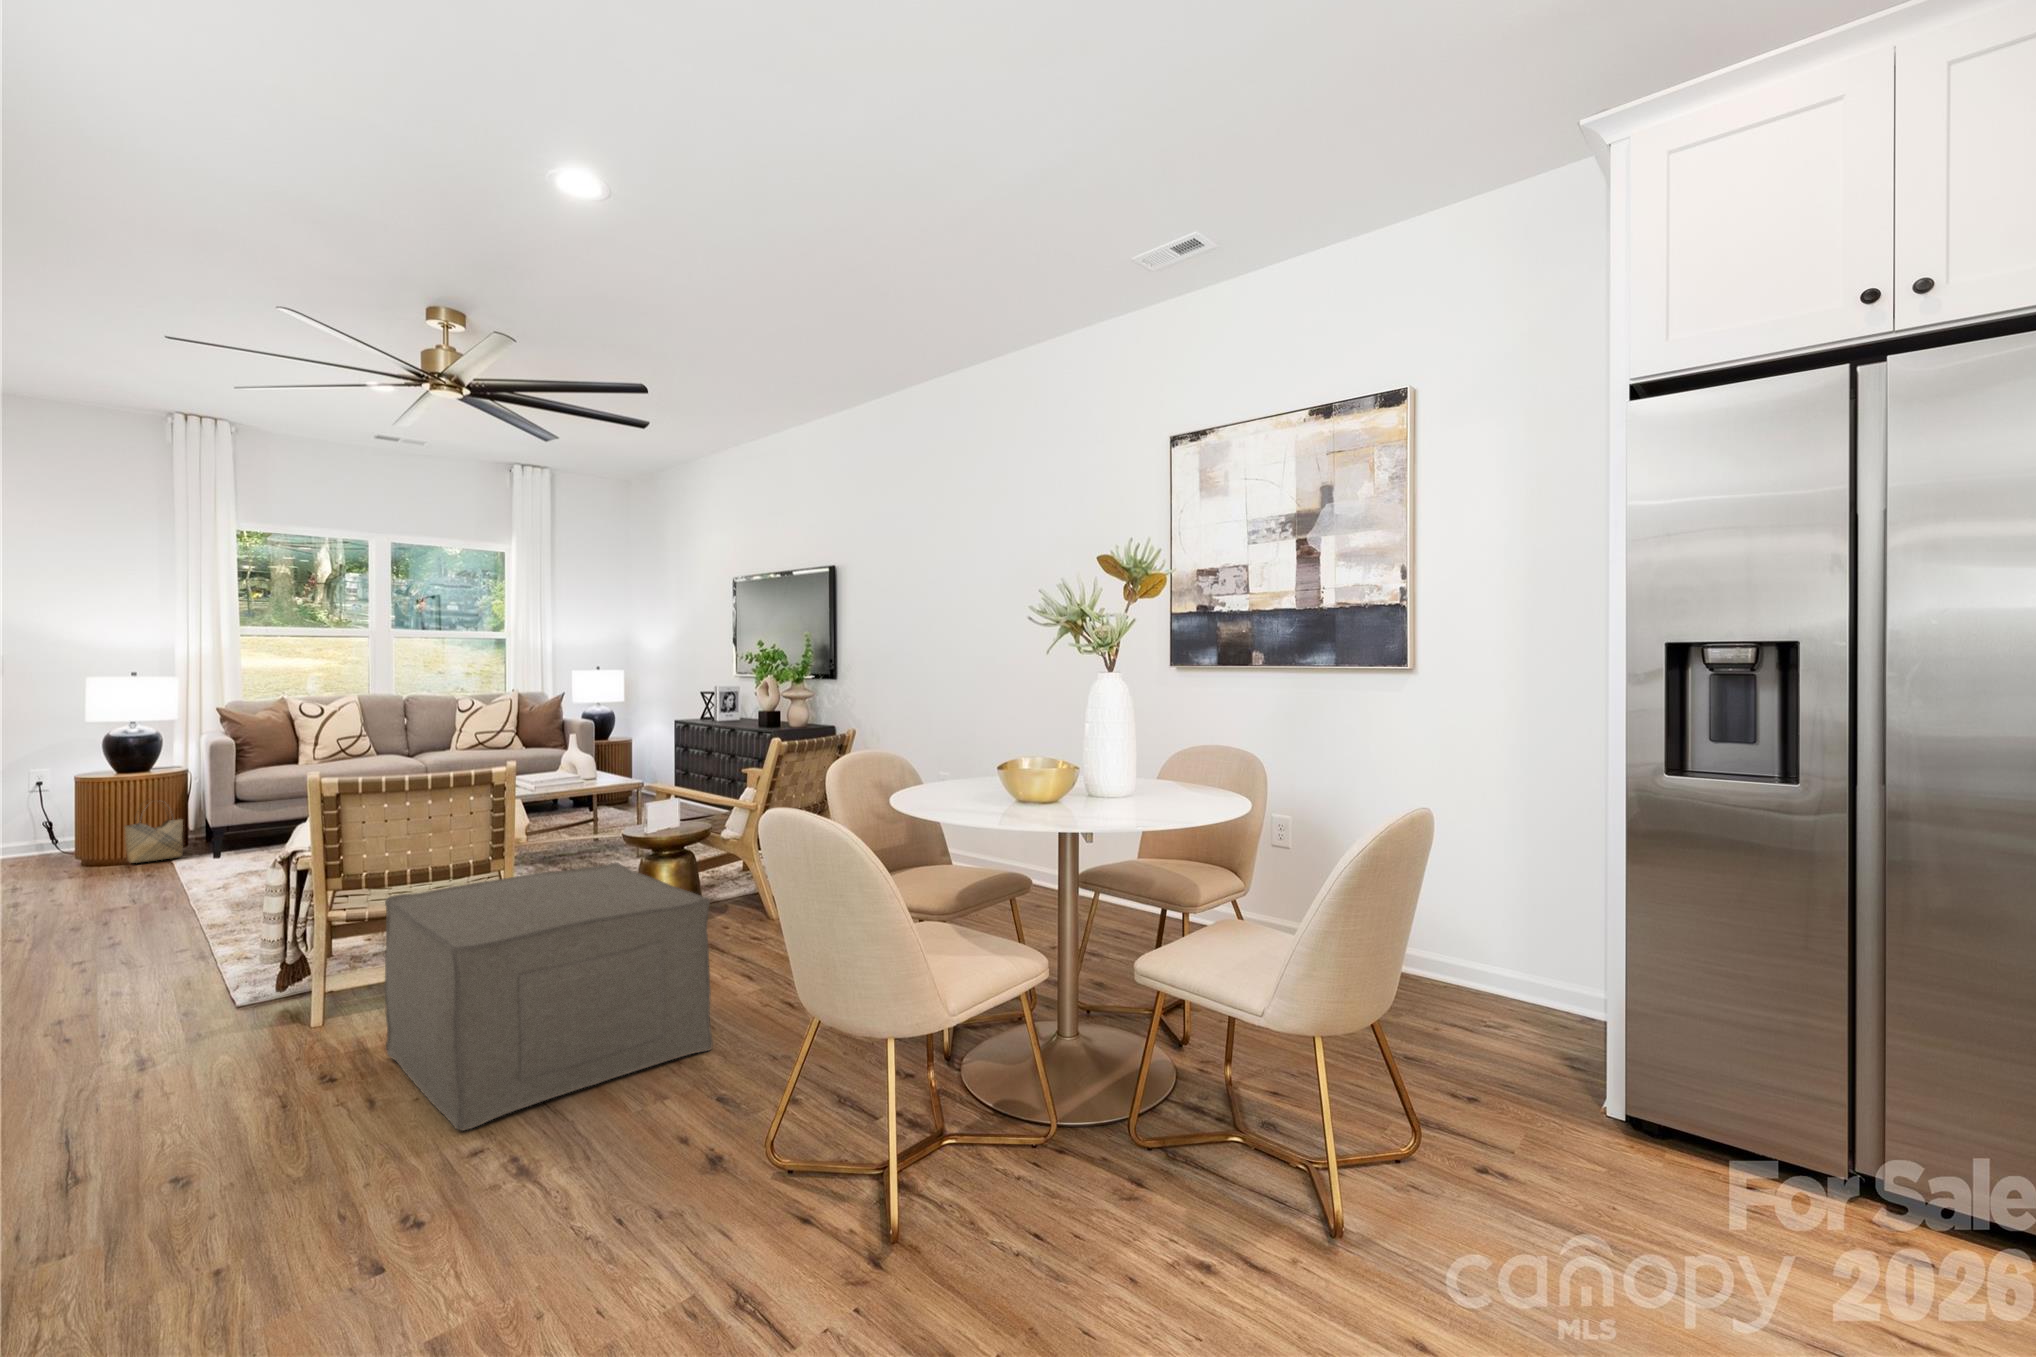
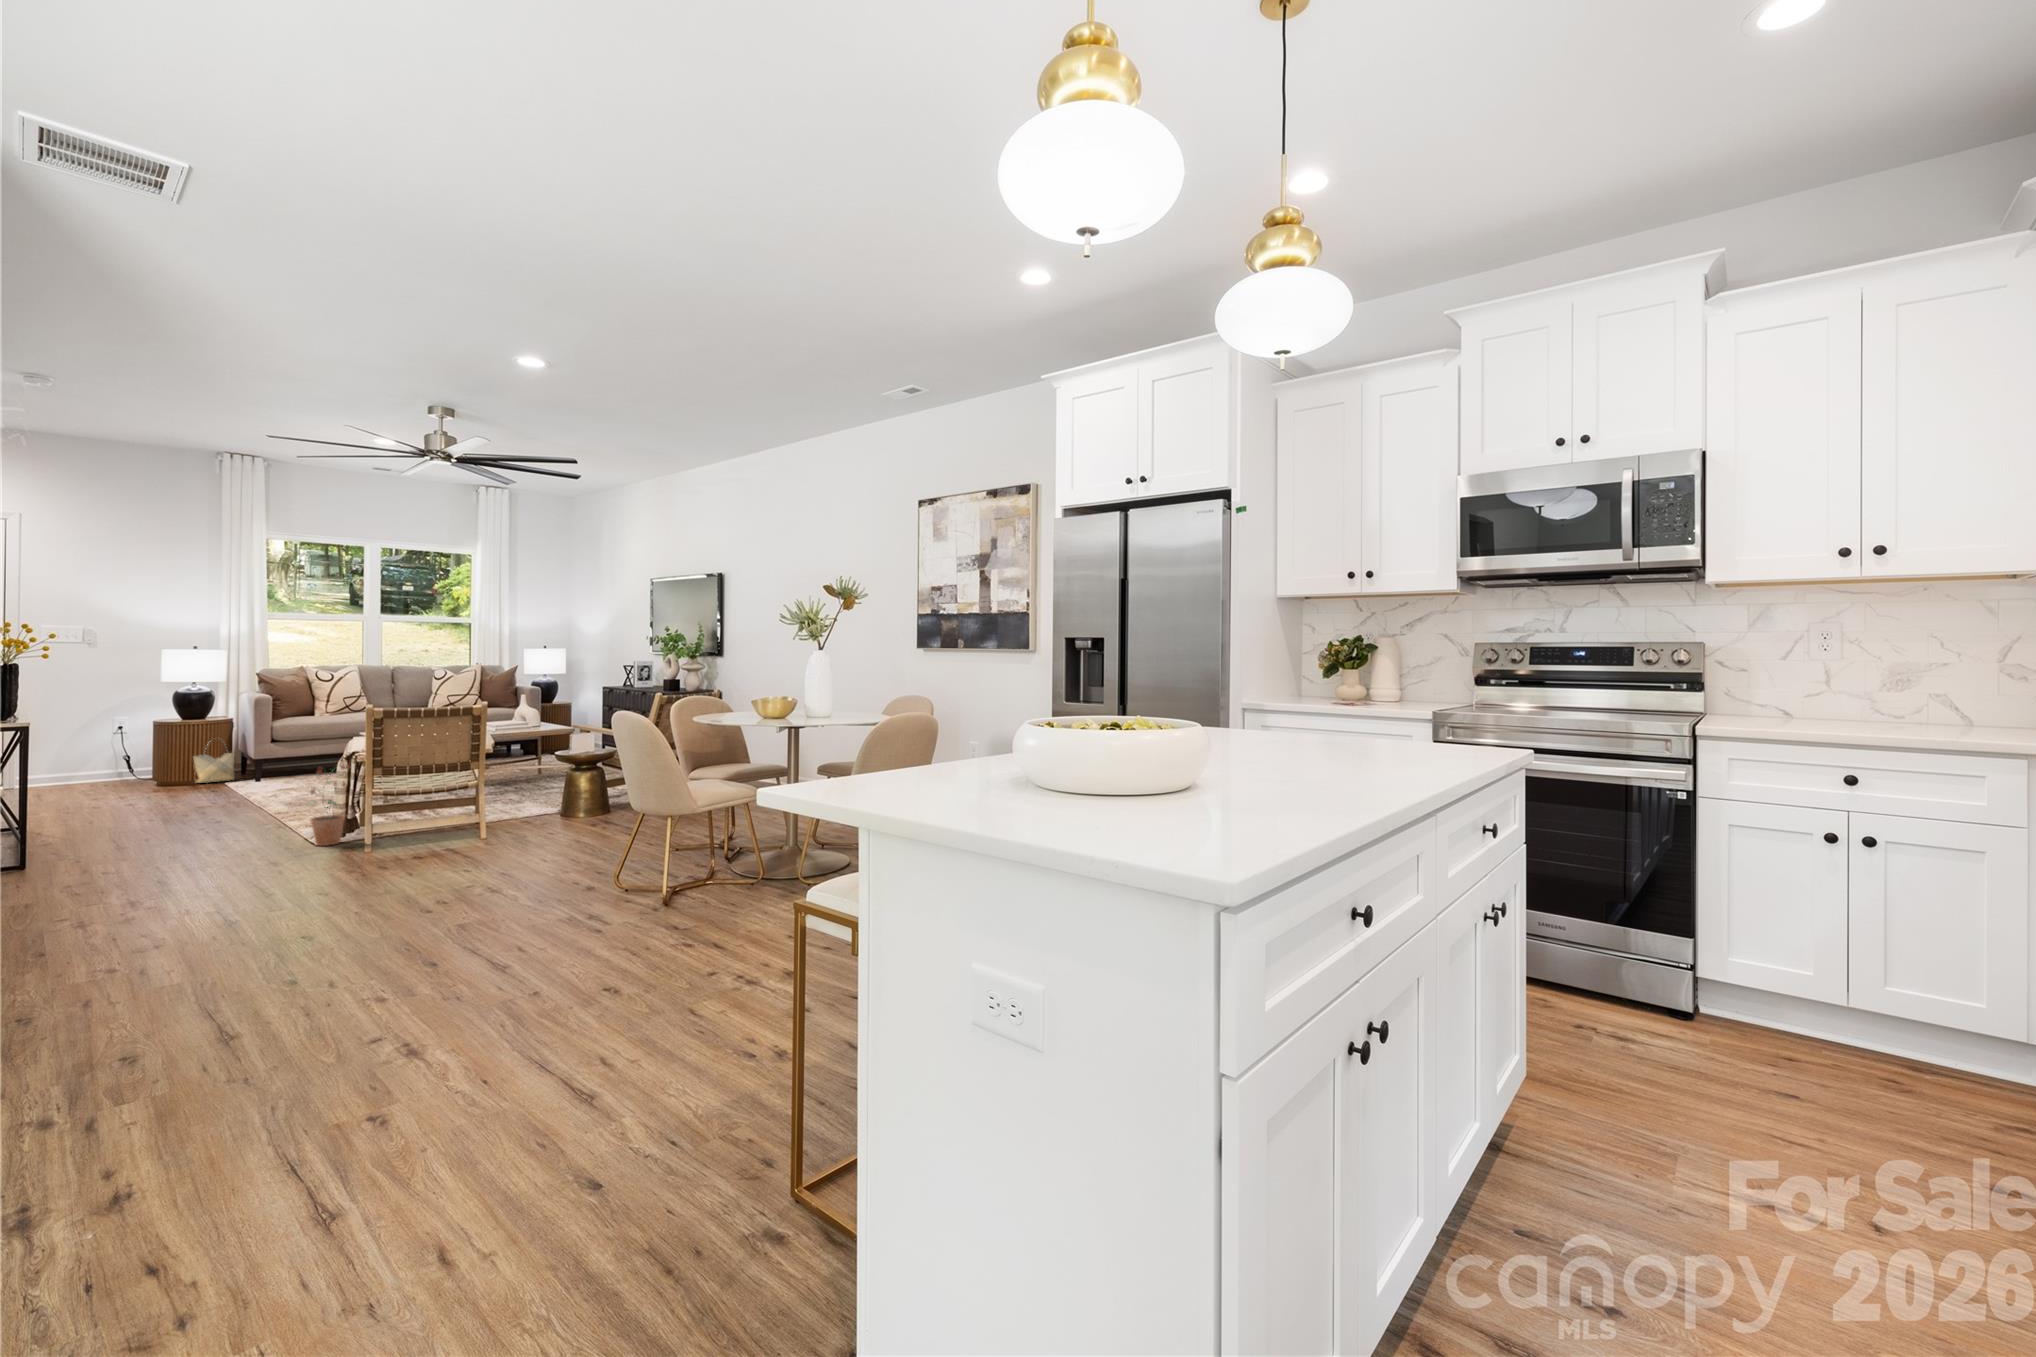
ottoman: present [384,862,713,1131] -> none [416,760,603,879]
potted plant: none [209,869,294,1015] -> present [310,763,350,846]

